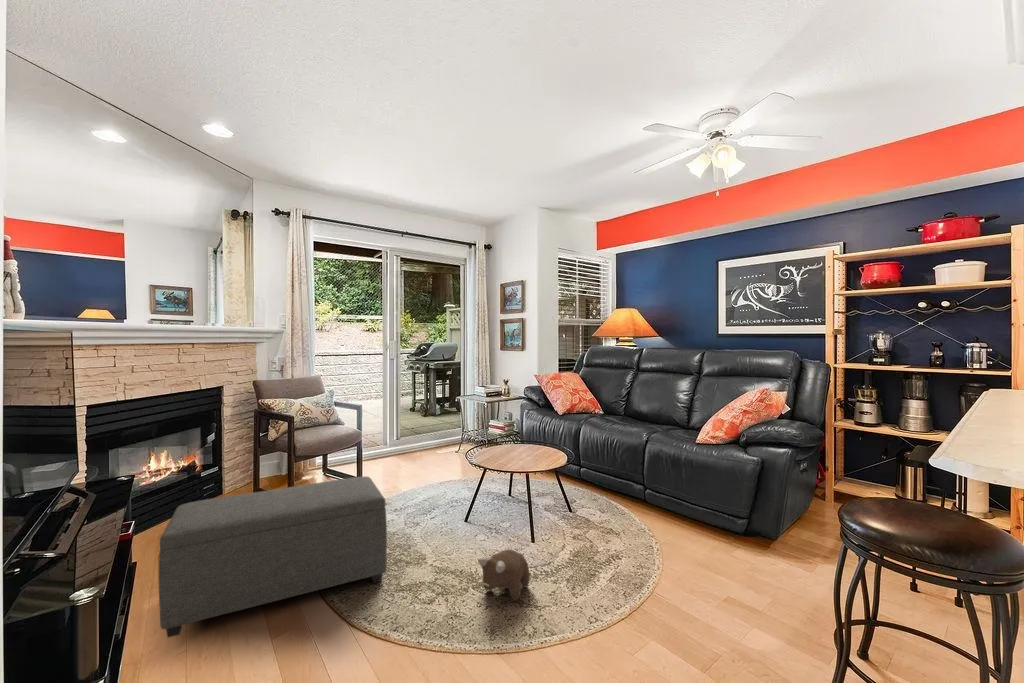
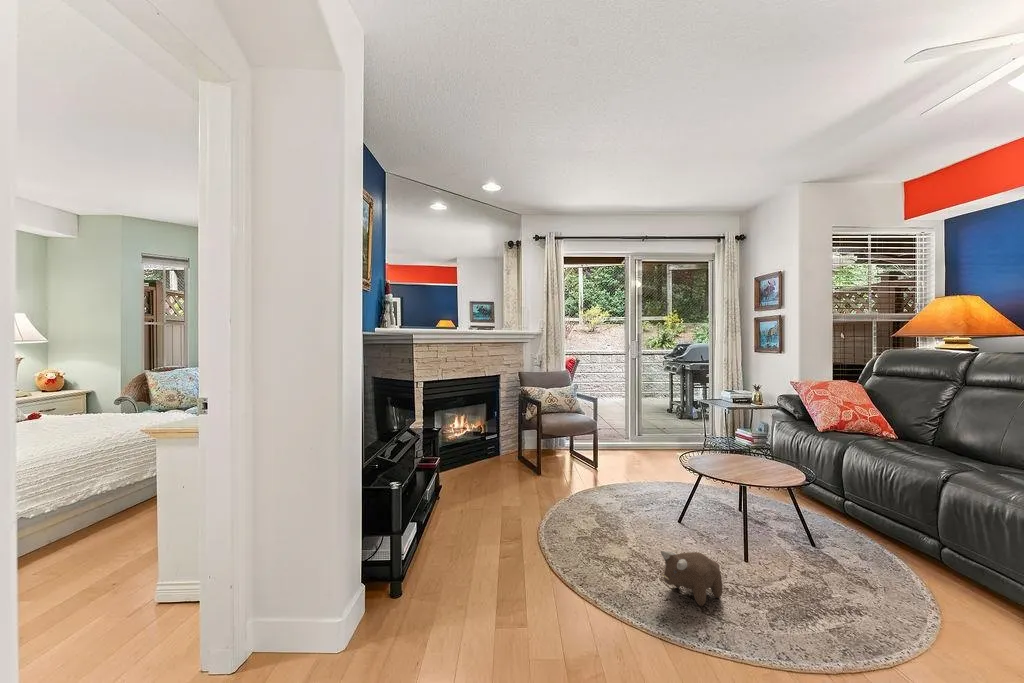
ottoman: present [158,476,387,637] -> none [436,452,588,548]

